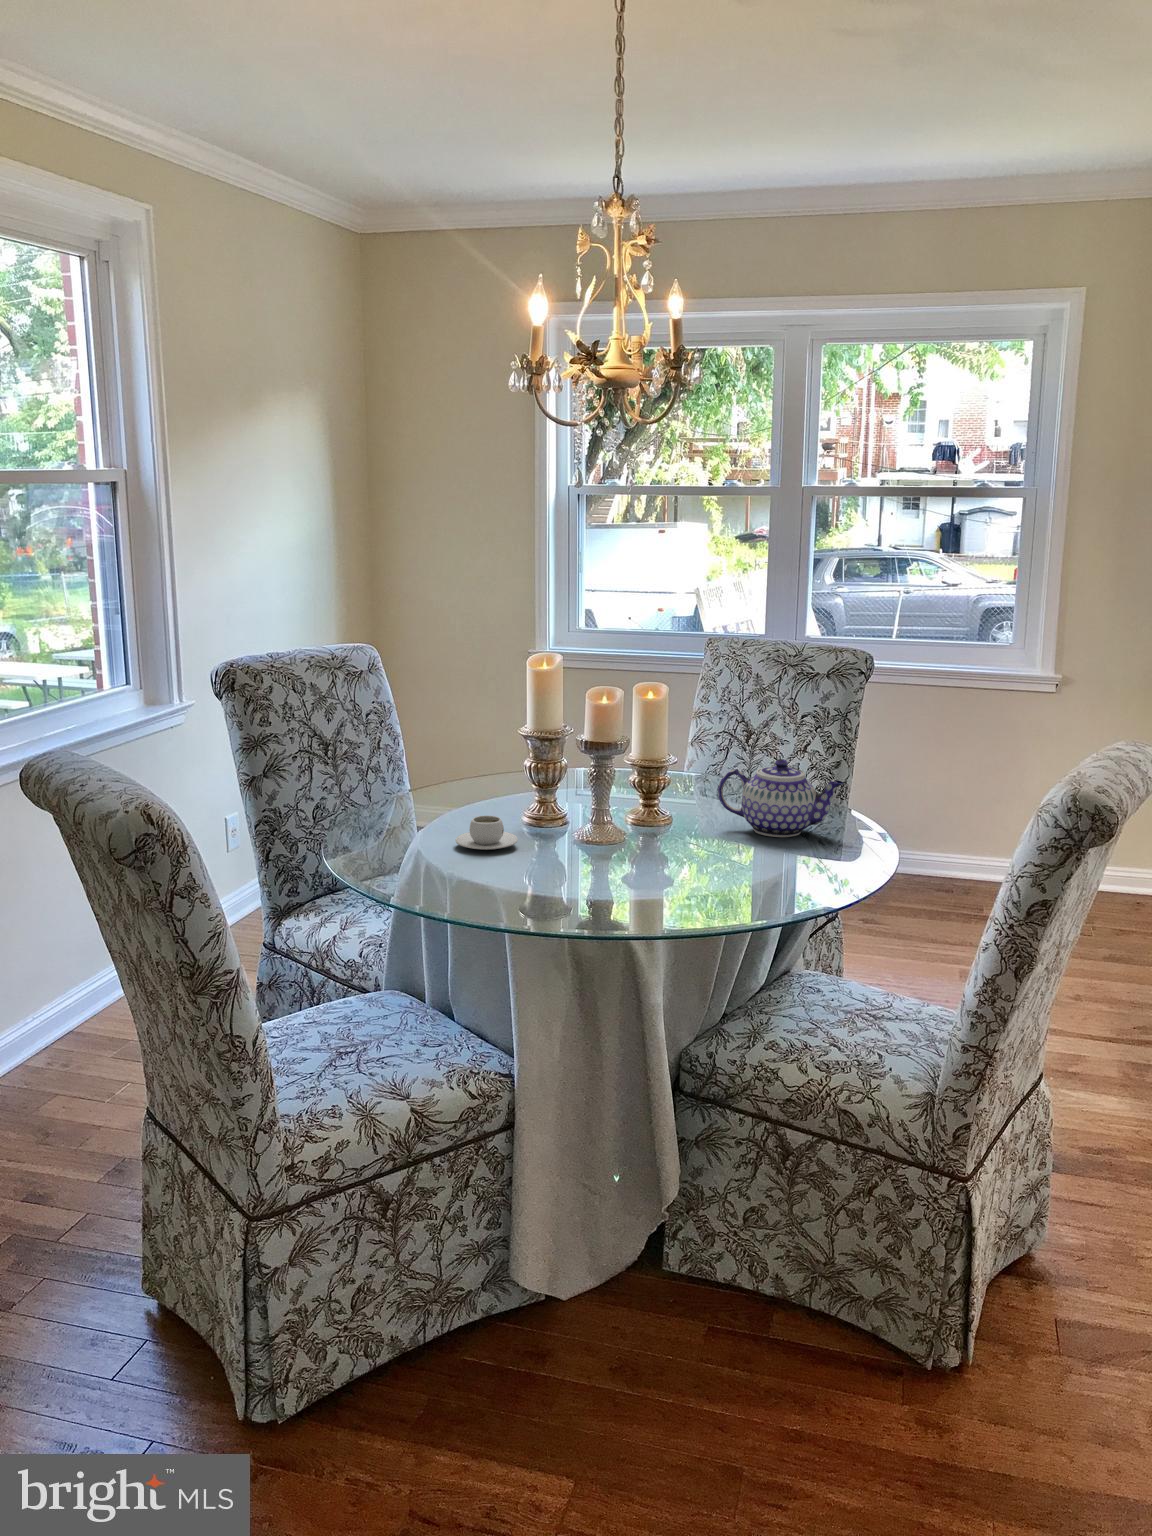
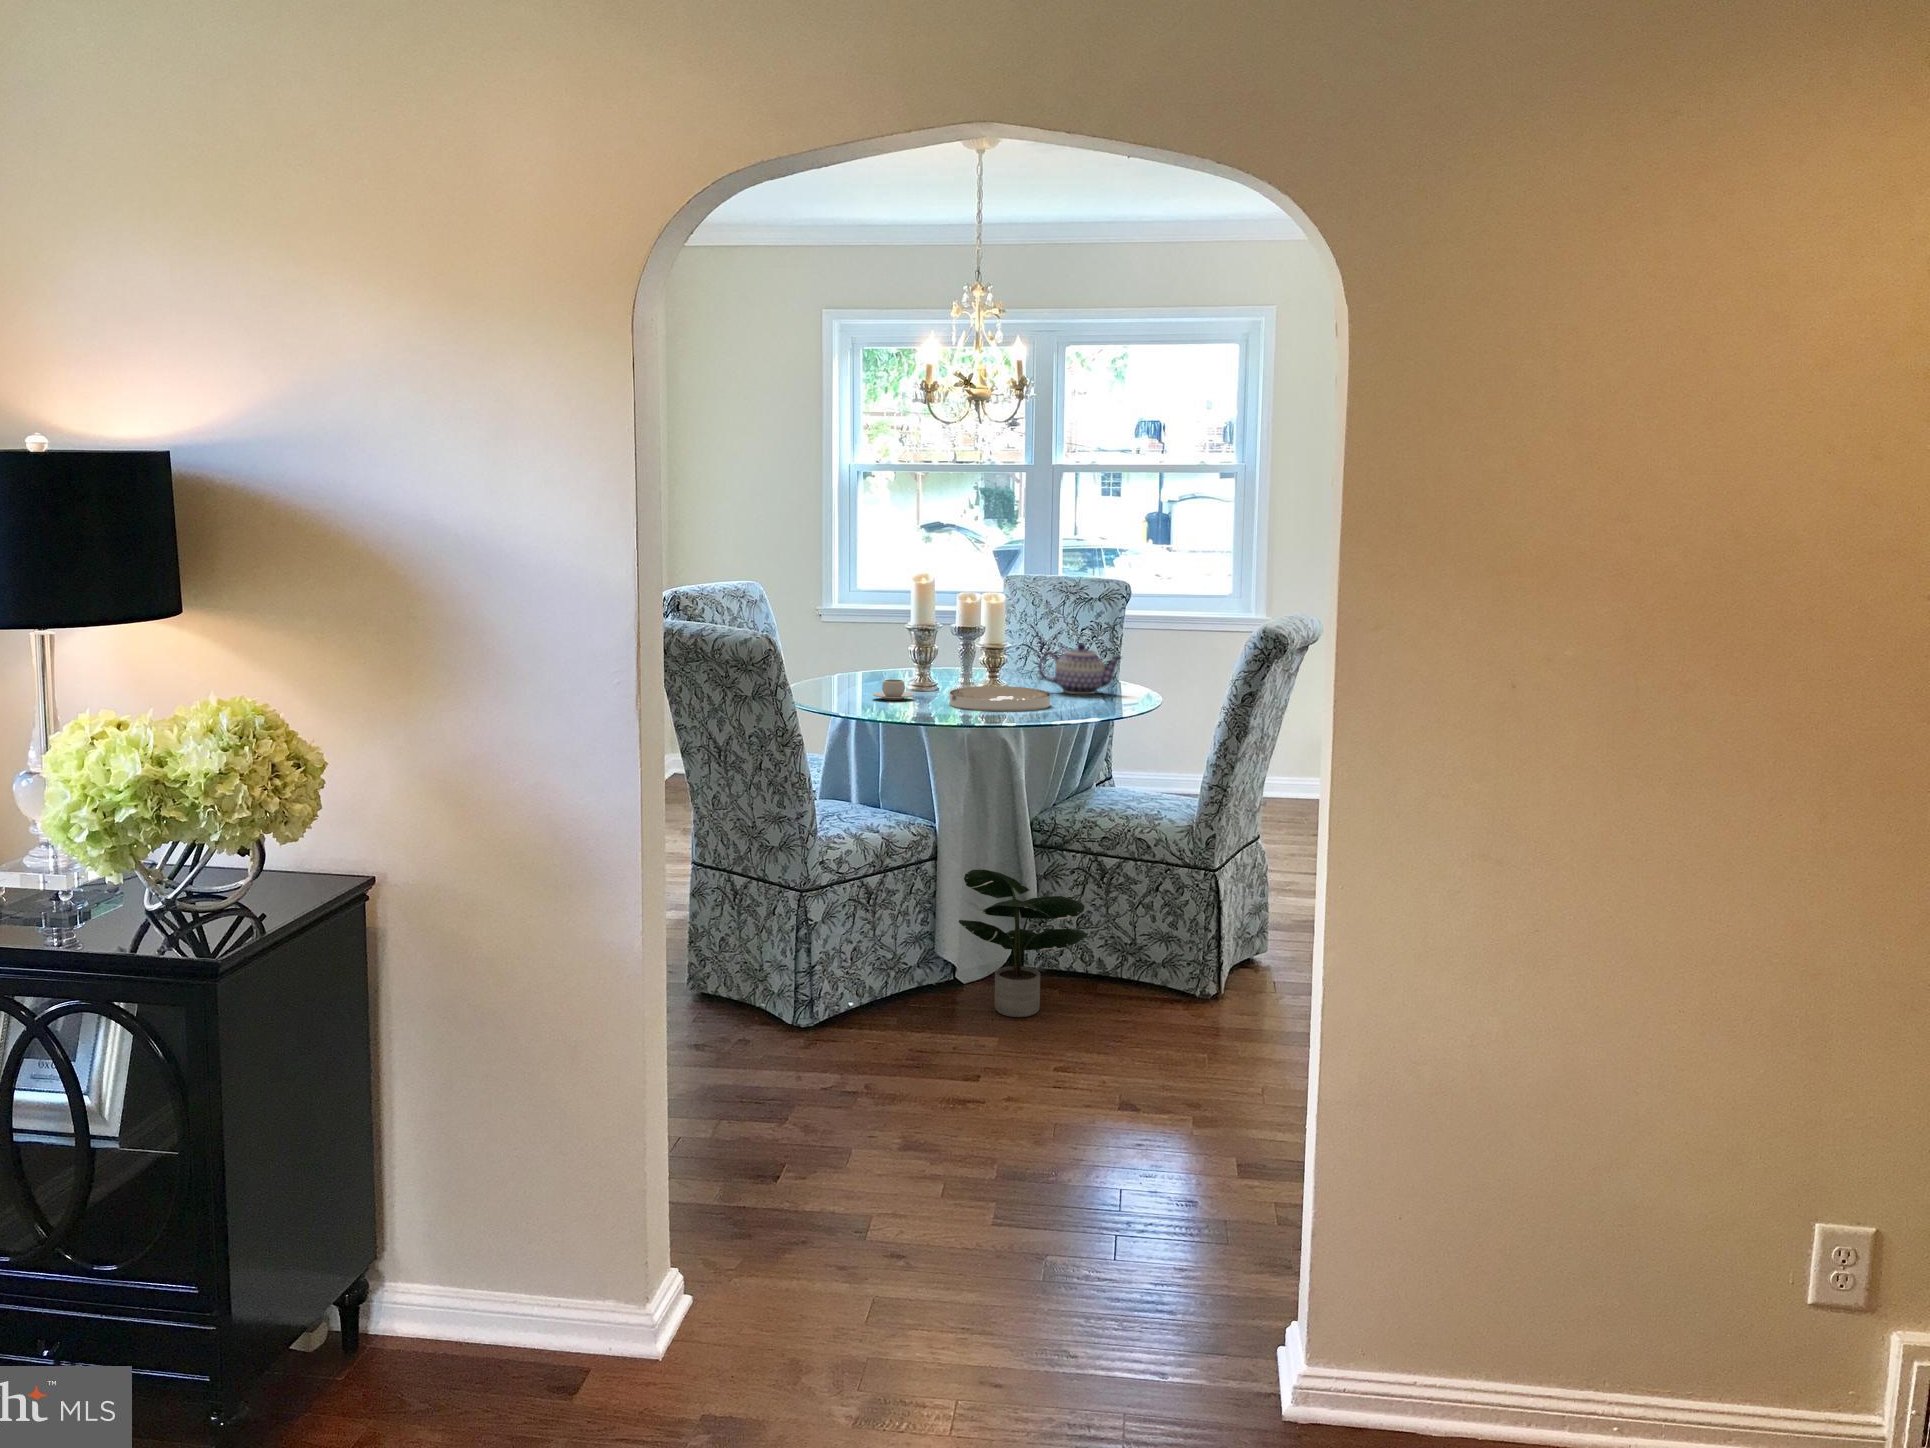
plate: none [559,831,715,894] -> present [950,686,1050,711]
potted plant: none [527,1150,742,1411] -> present [959,869,1088,1017]

